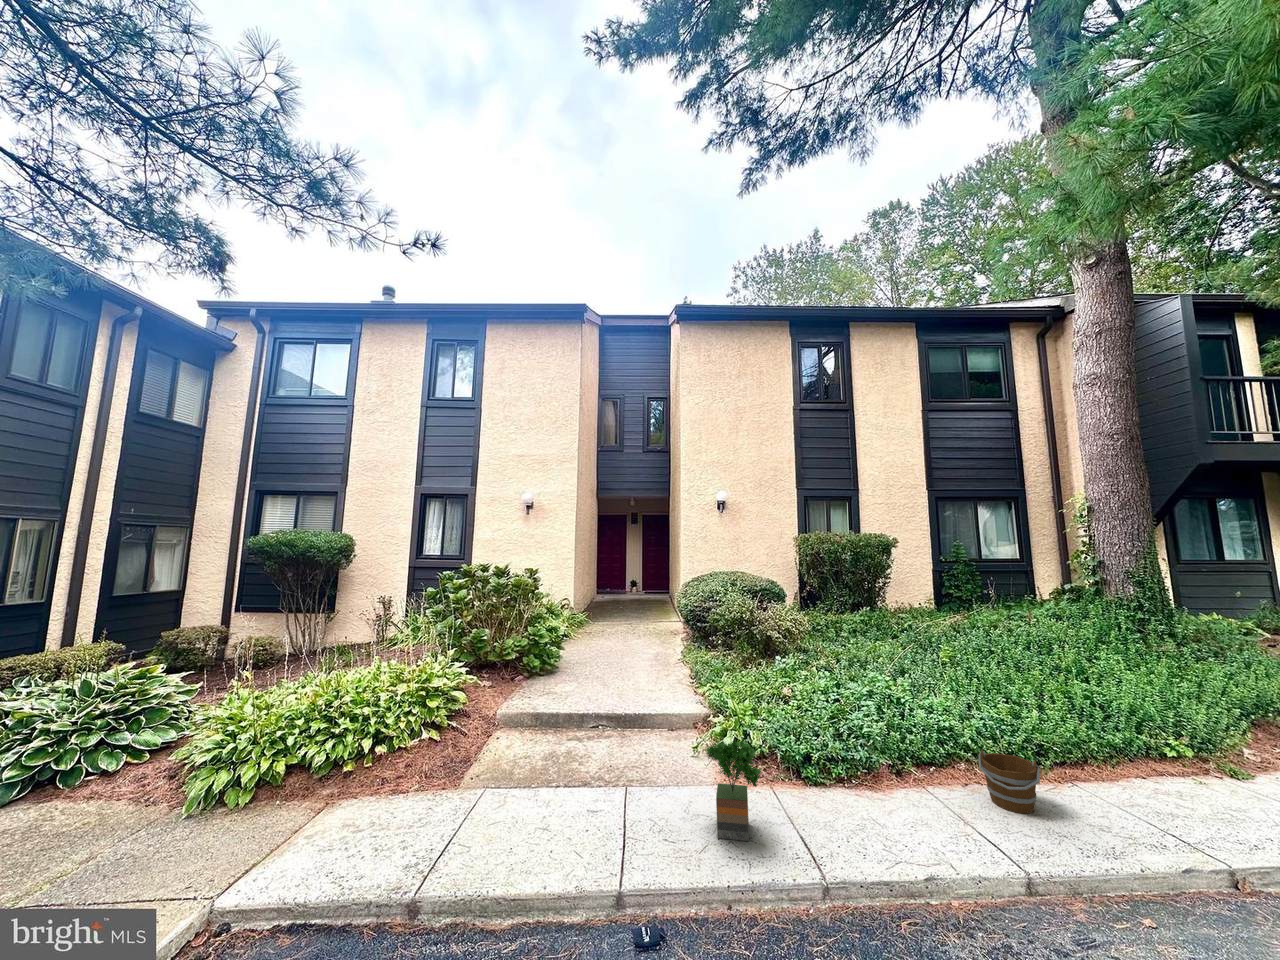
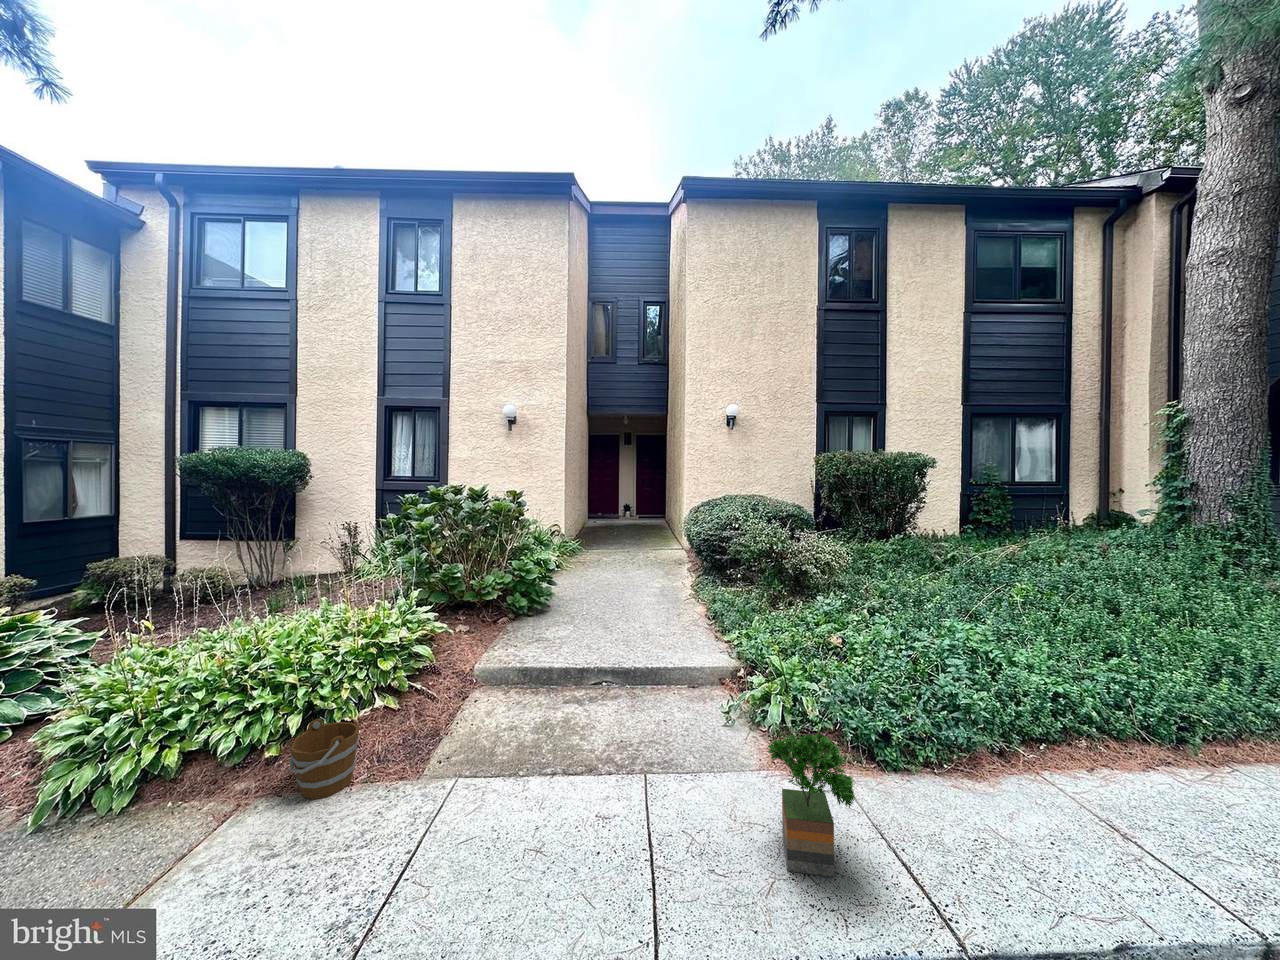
bucket: present [978,750,1040,813] -> present [289,719,359,799]

